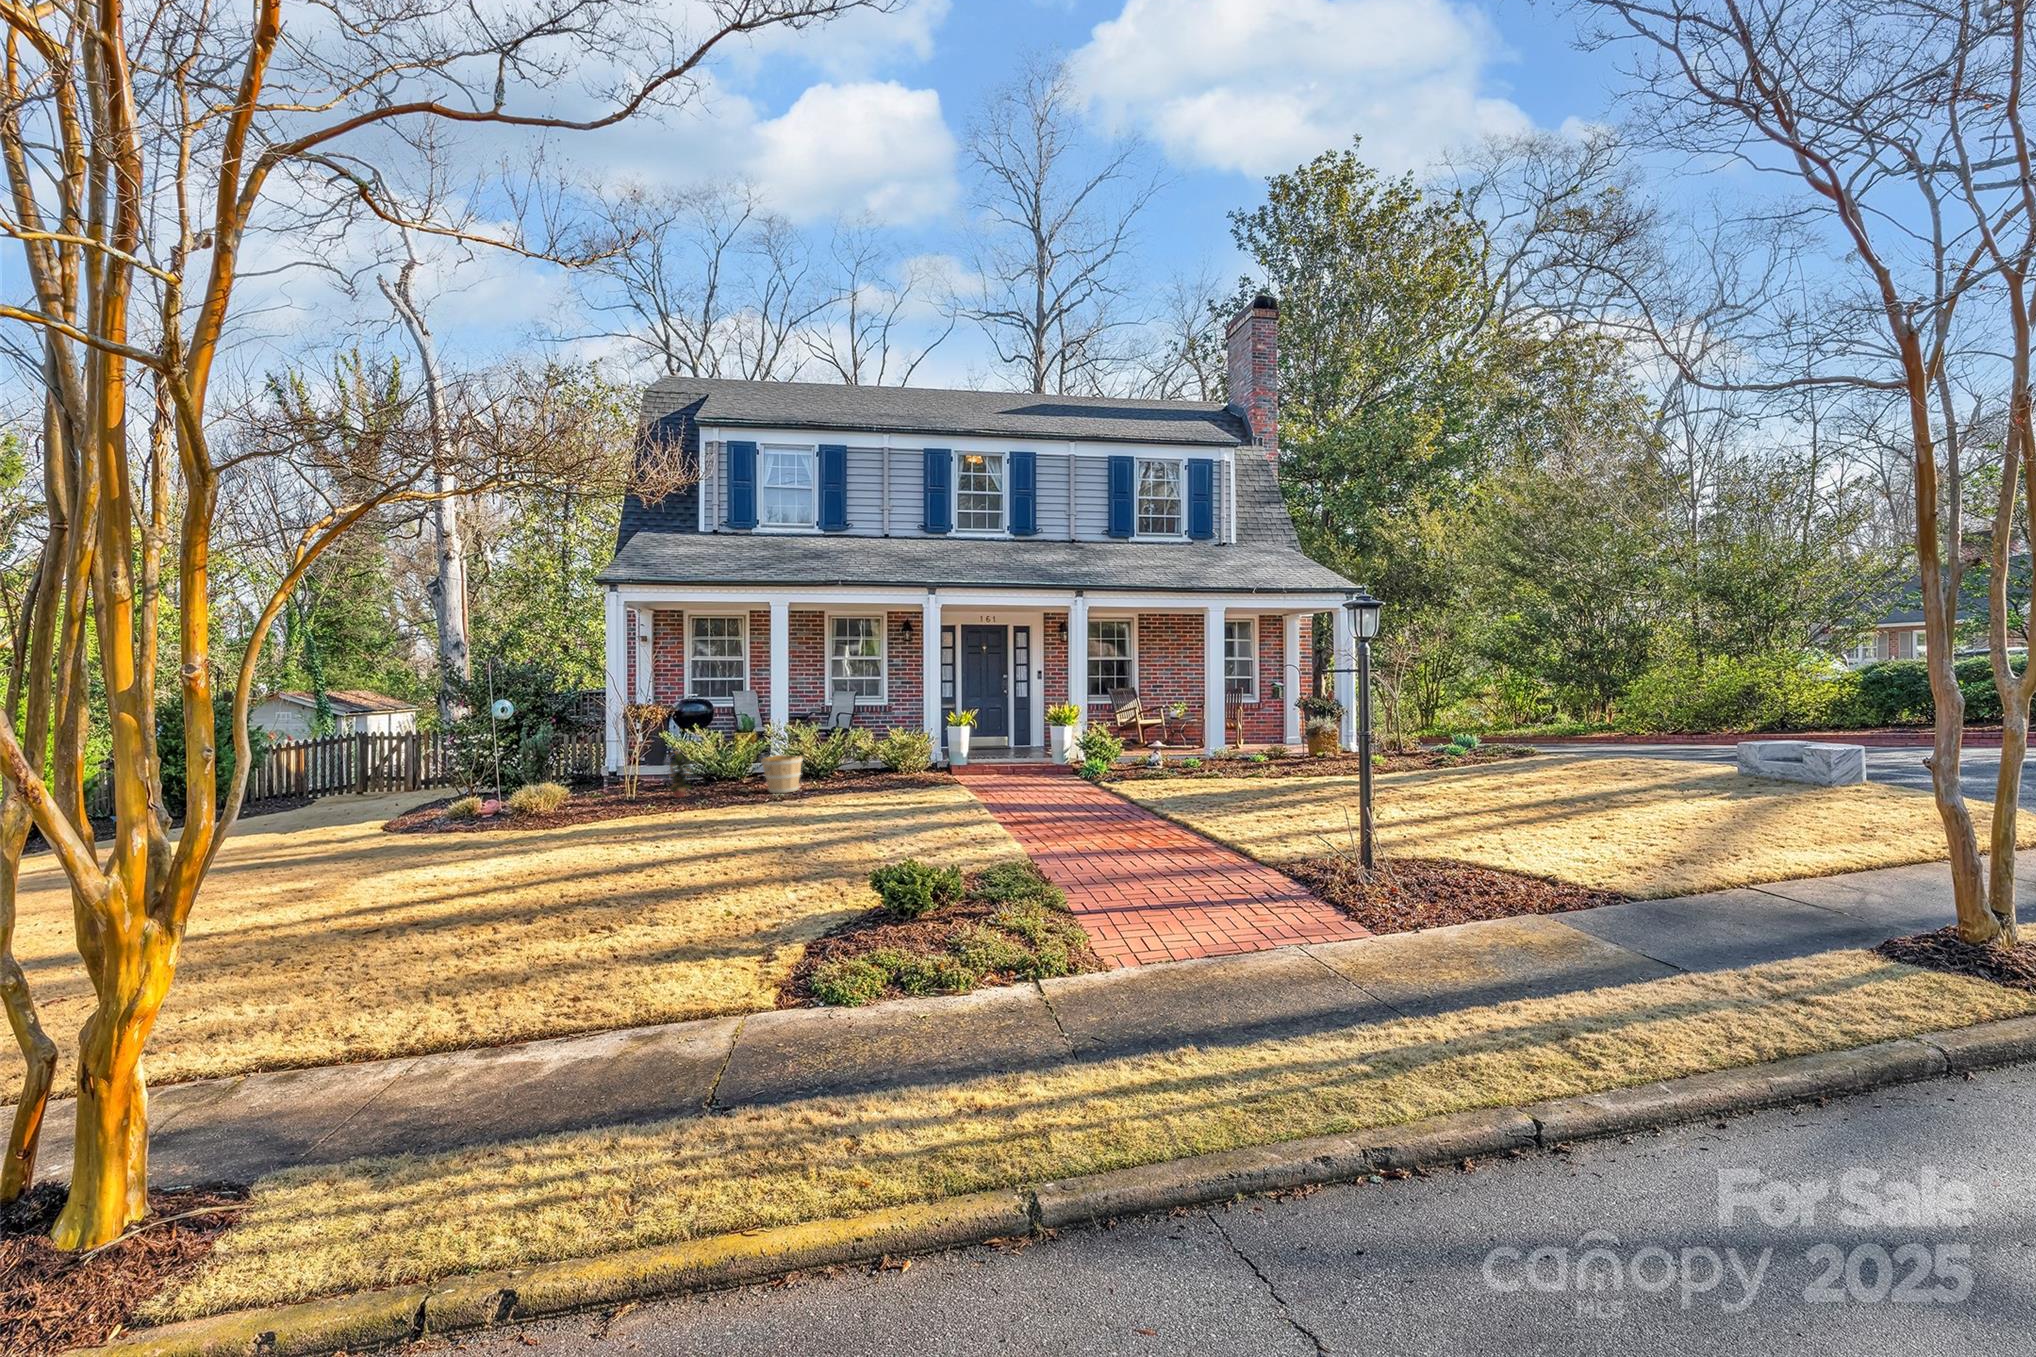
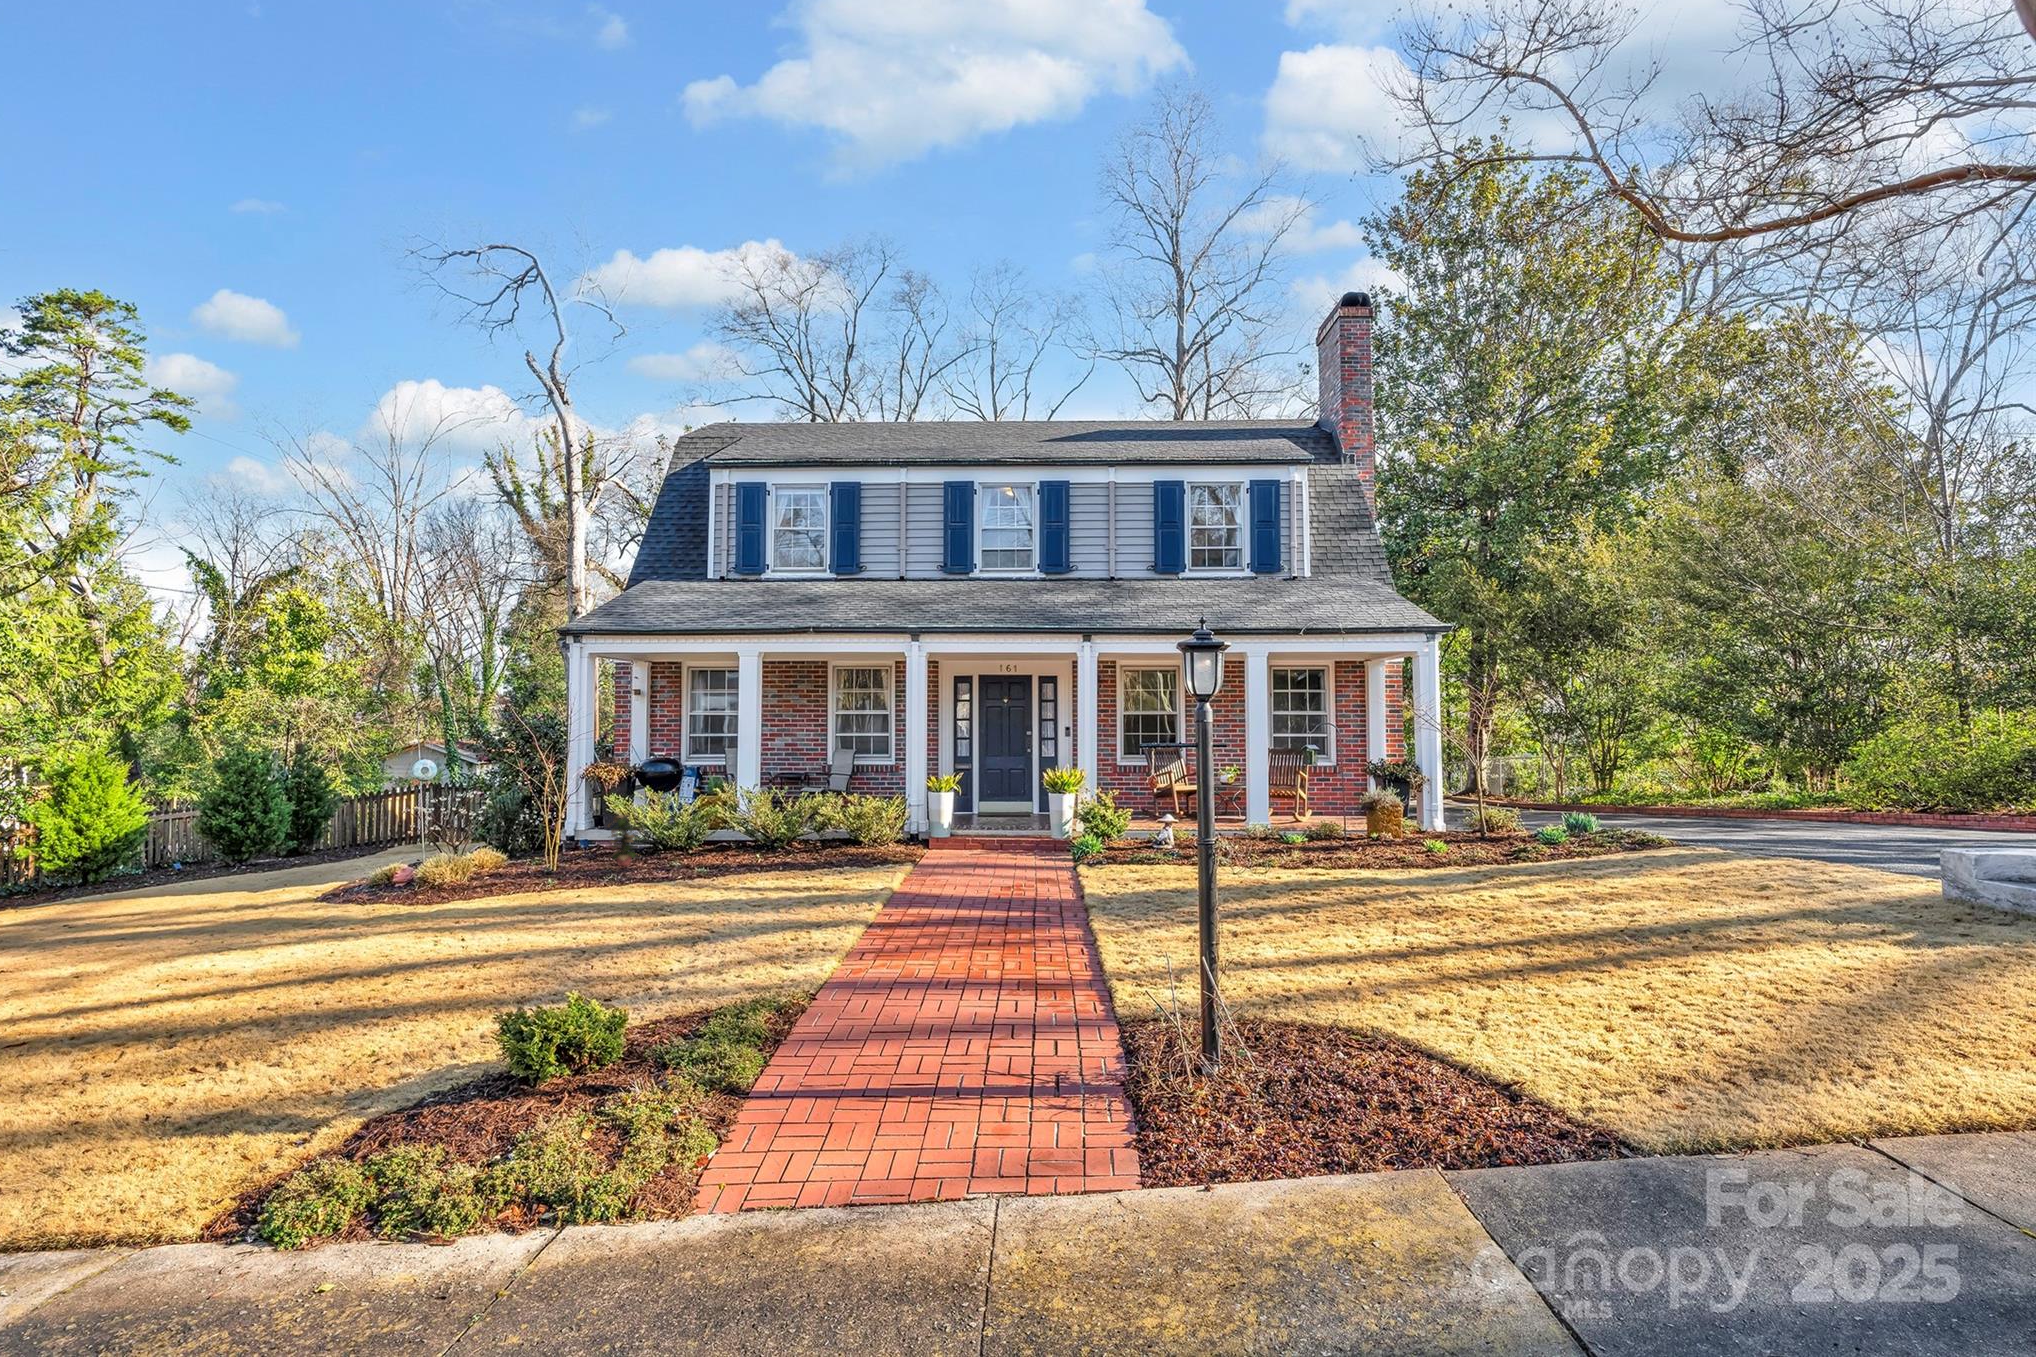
wooden bucket: present [761,755,803,793] -> none [706,821,753,865]

